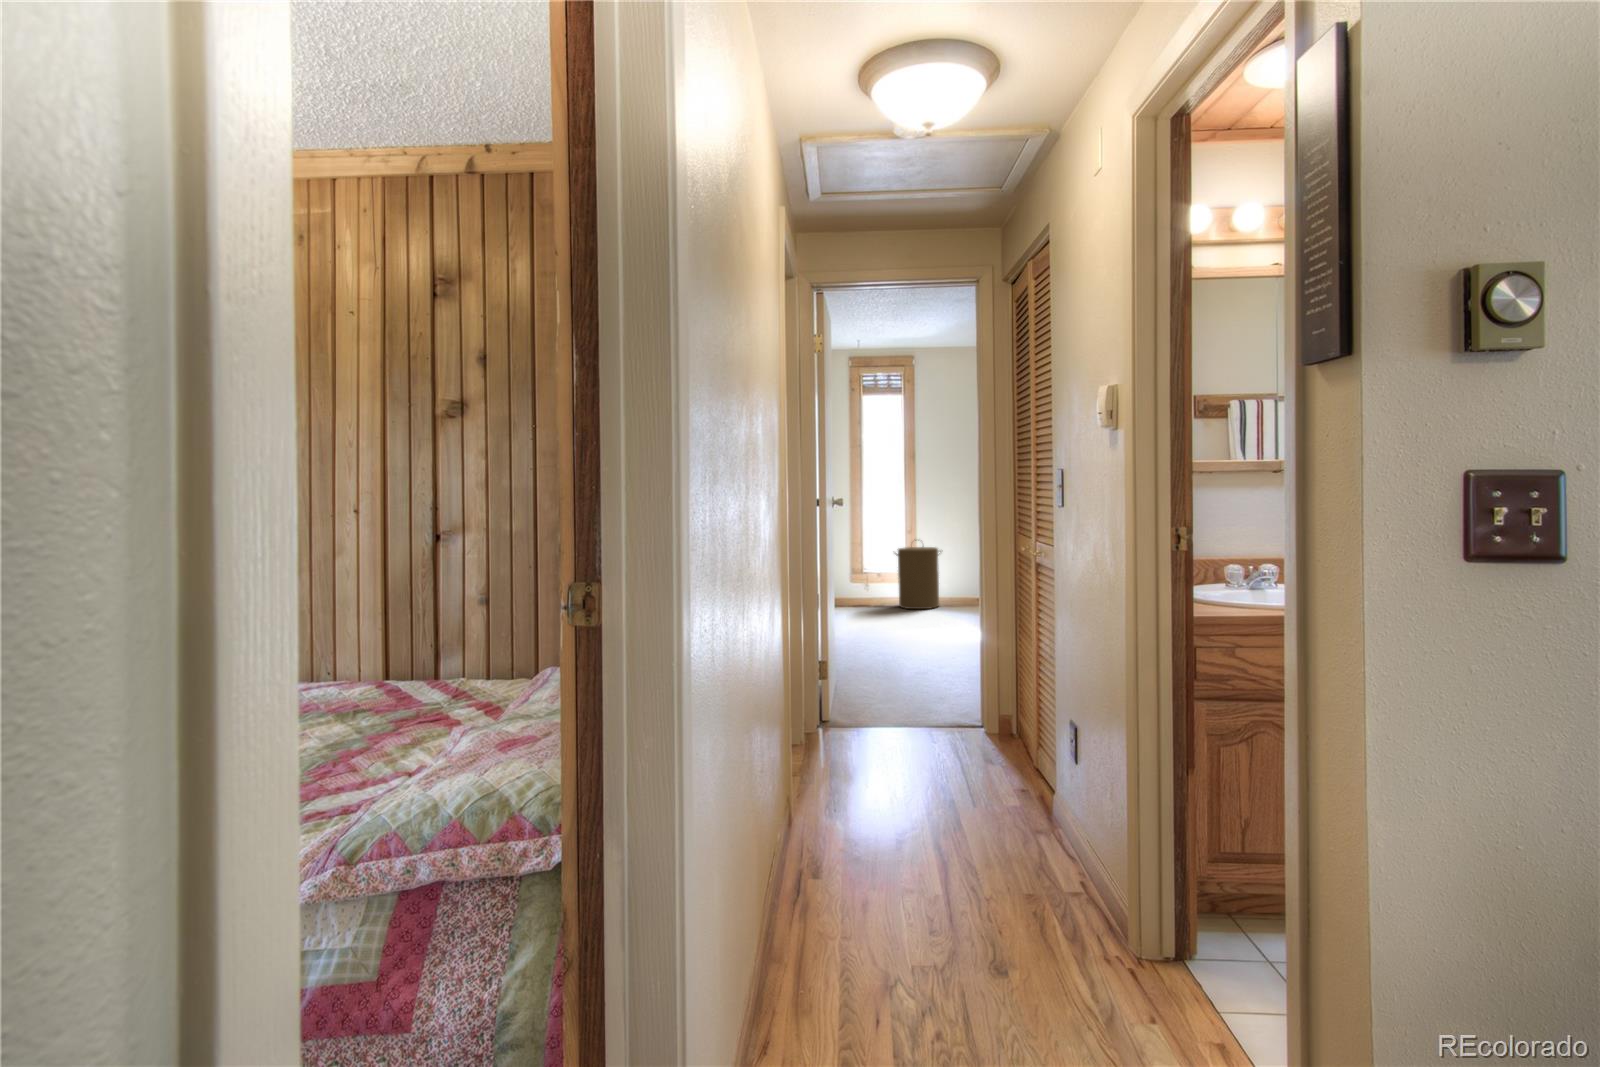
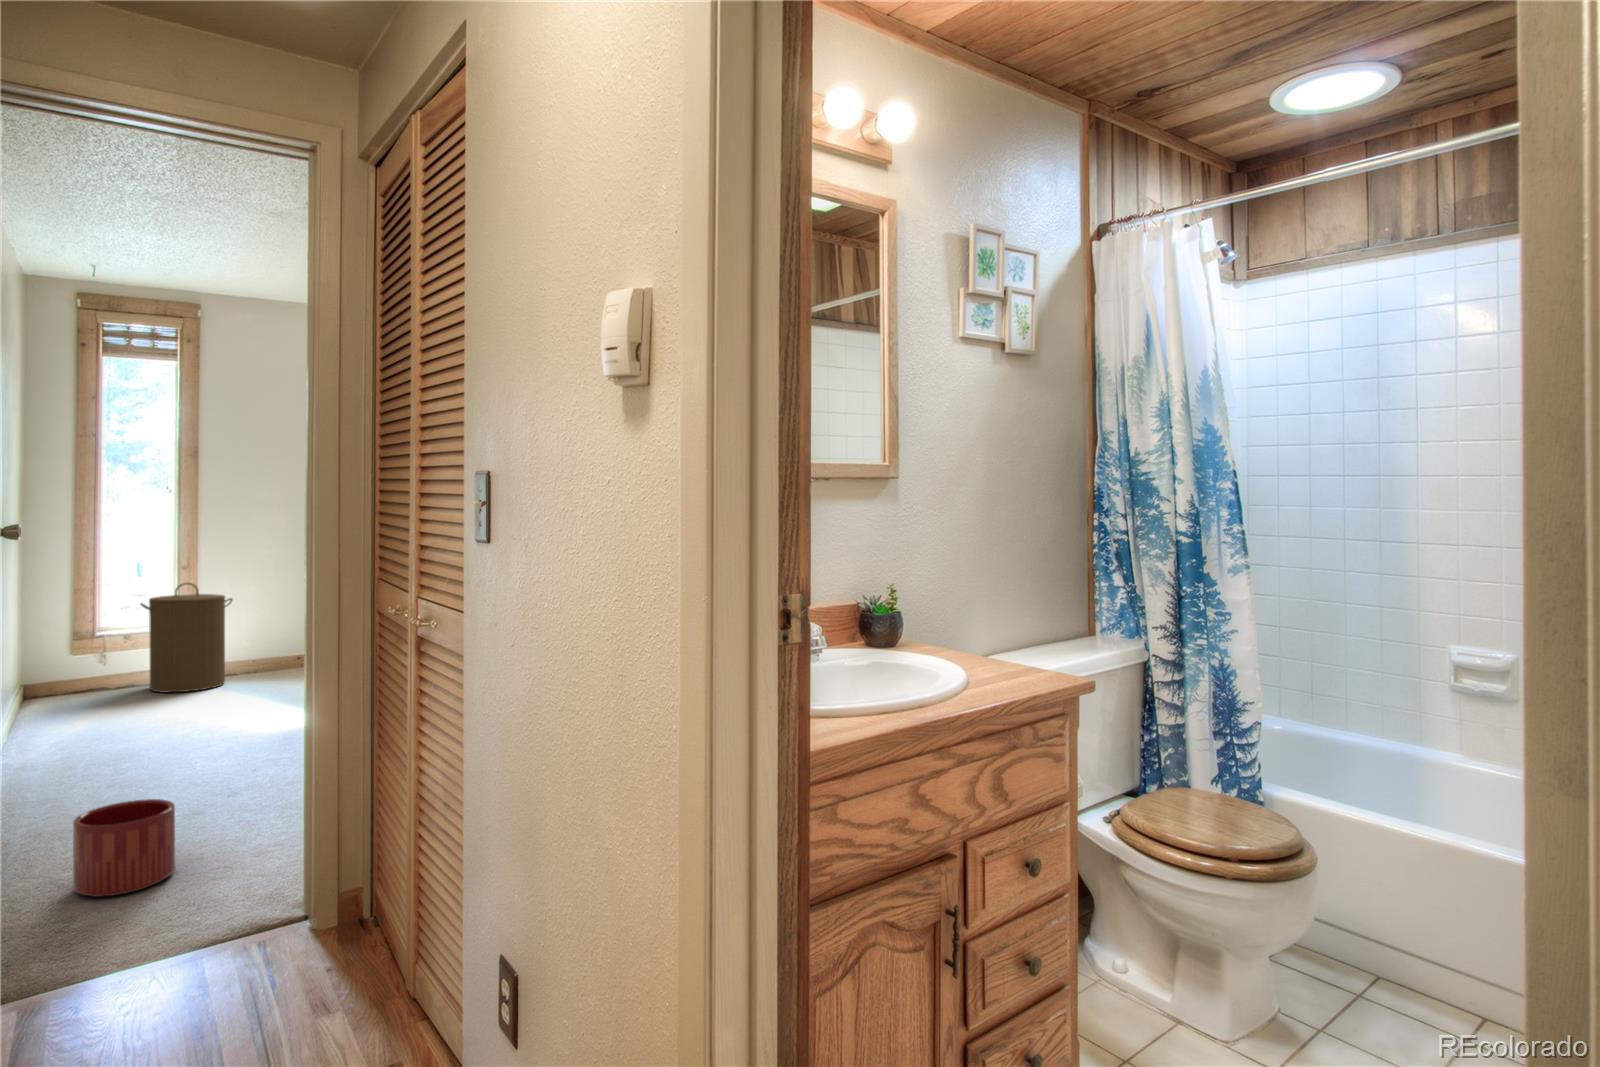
planter: none [876,654,920,701] -> present [73,799,175,897]

